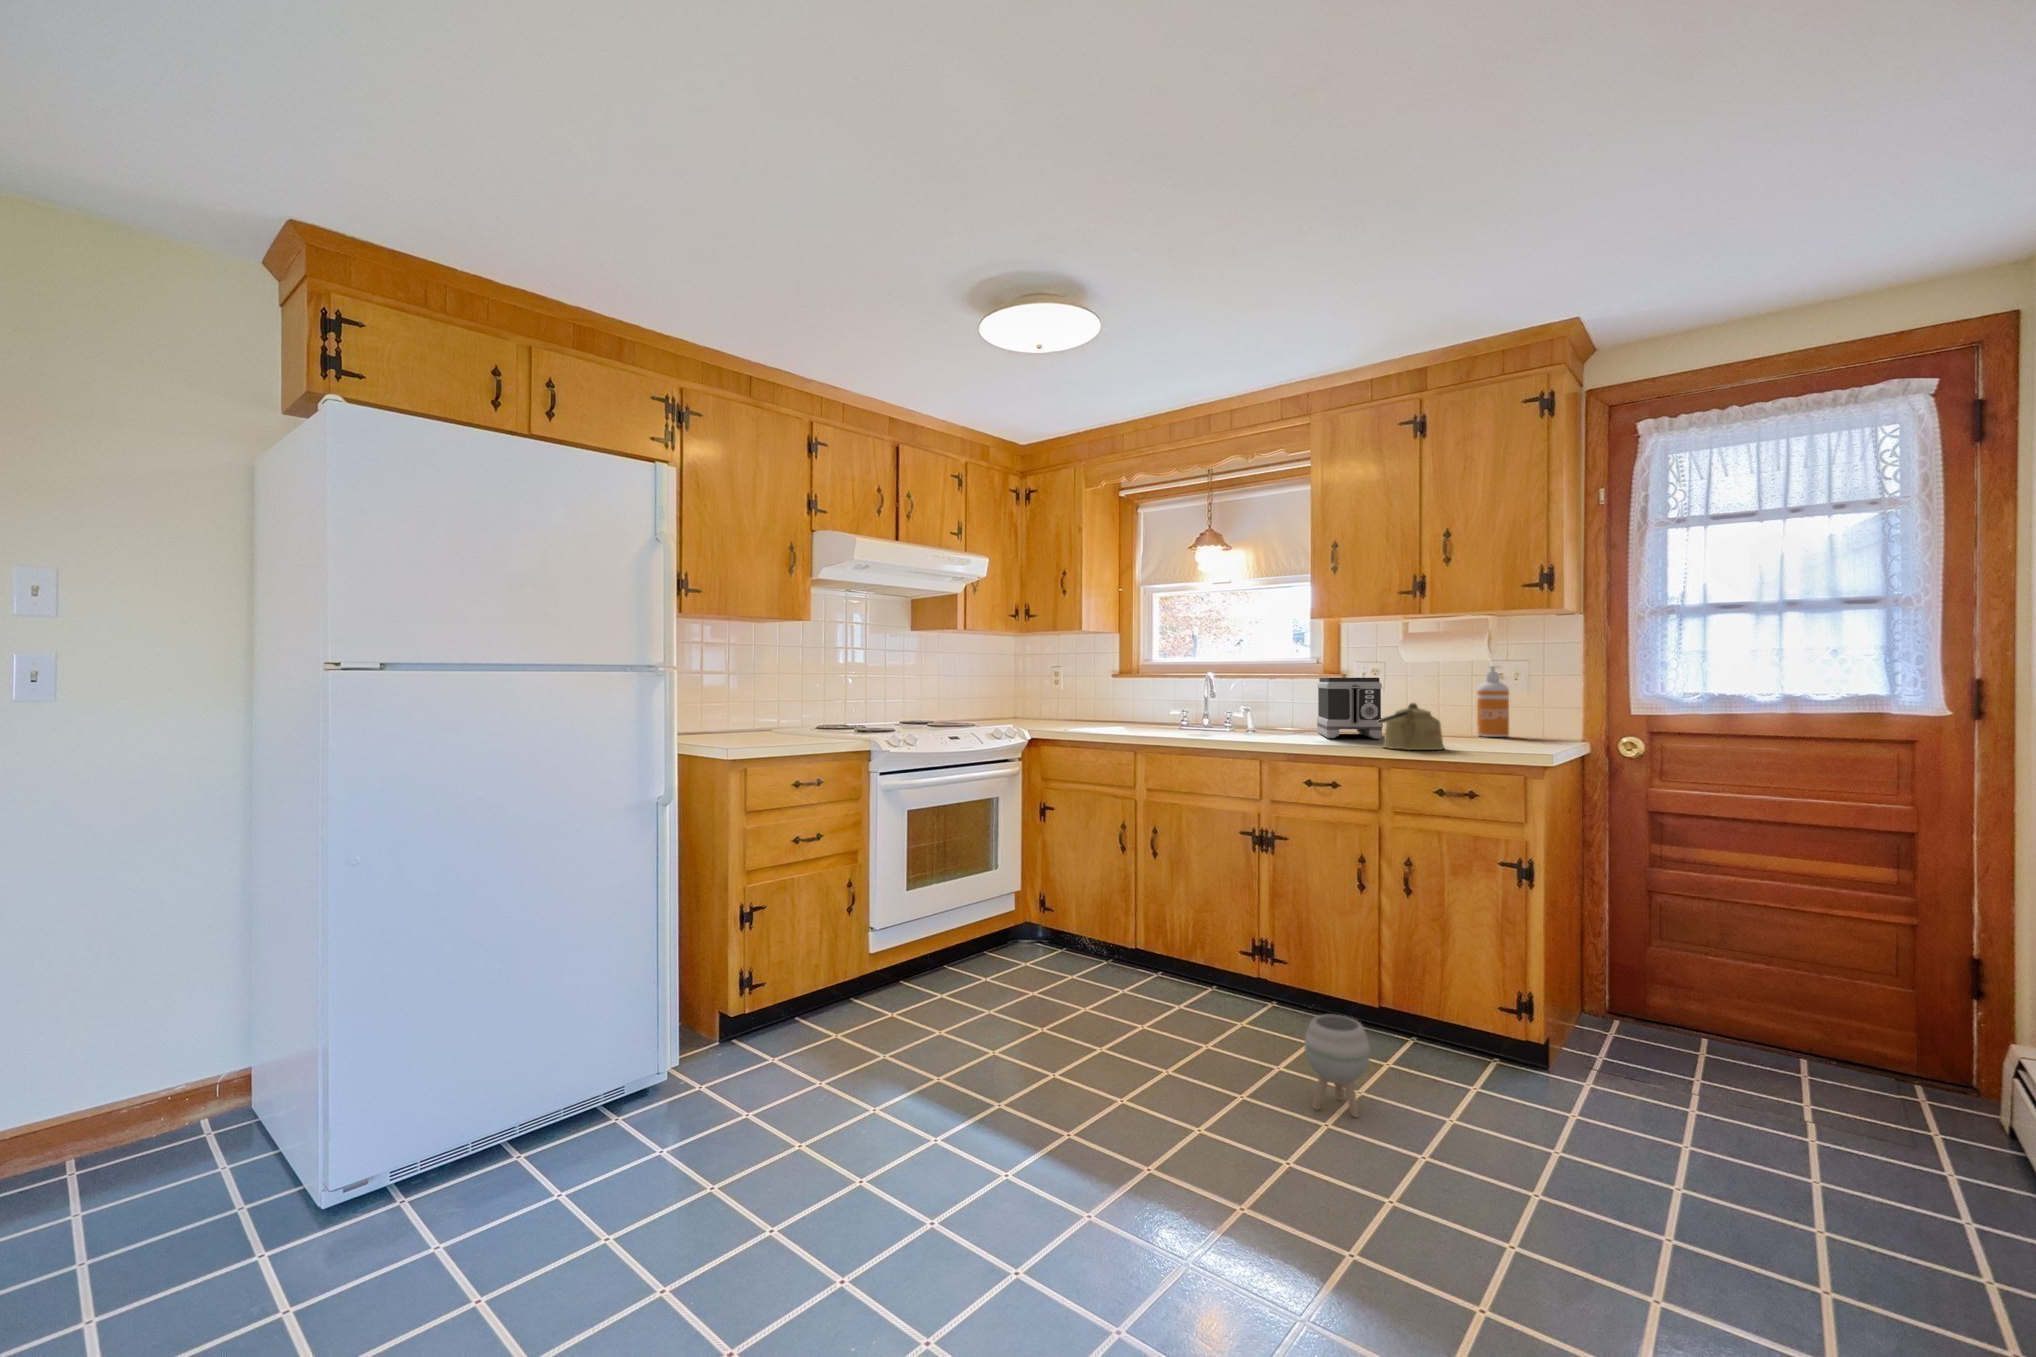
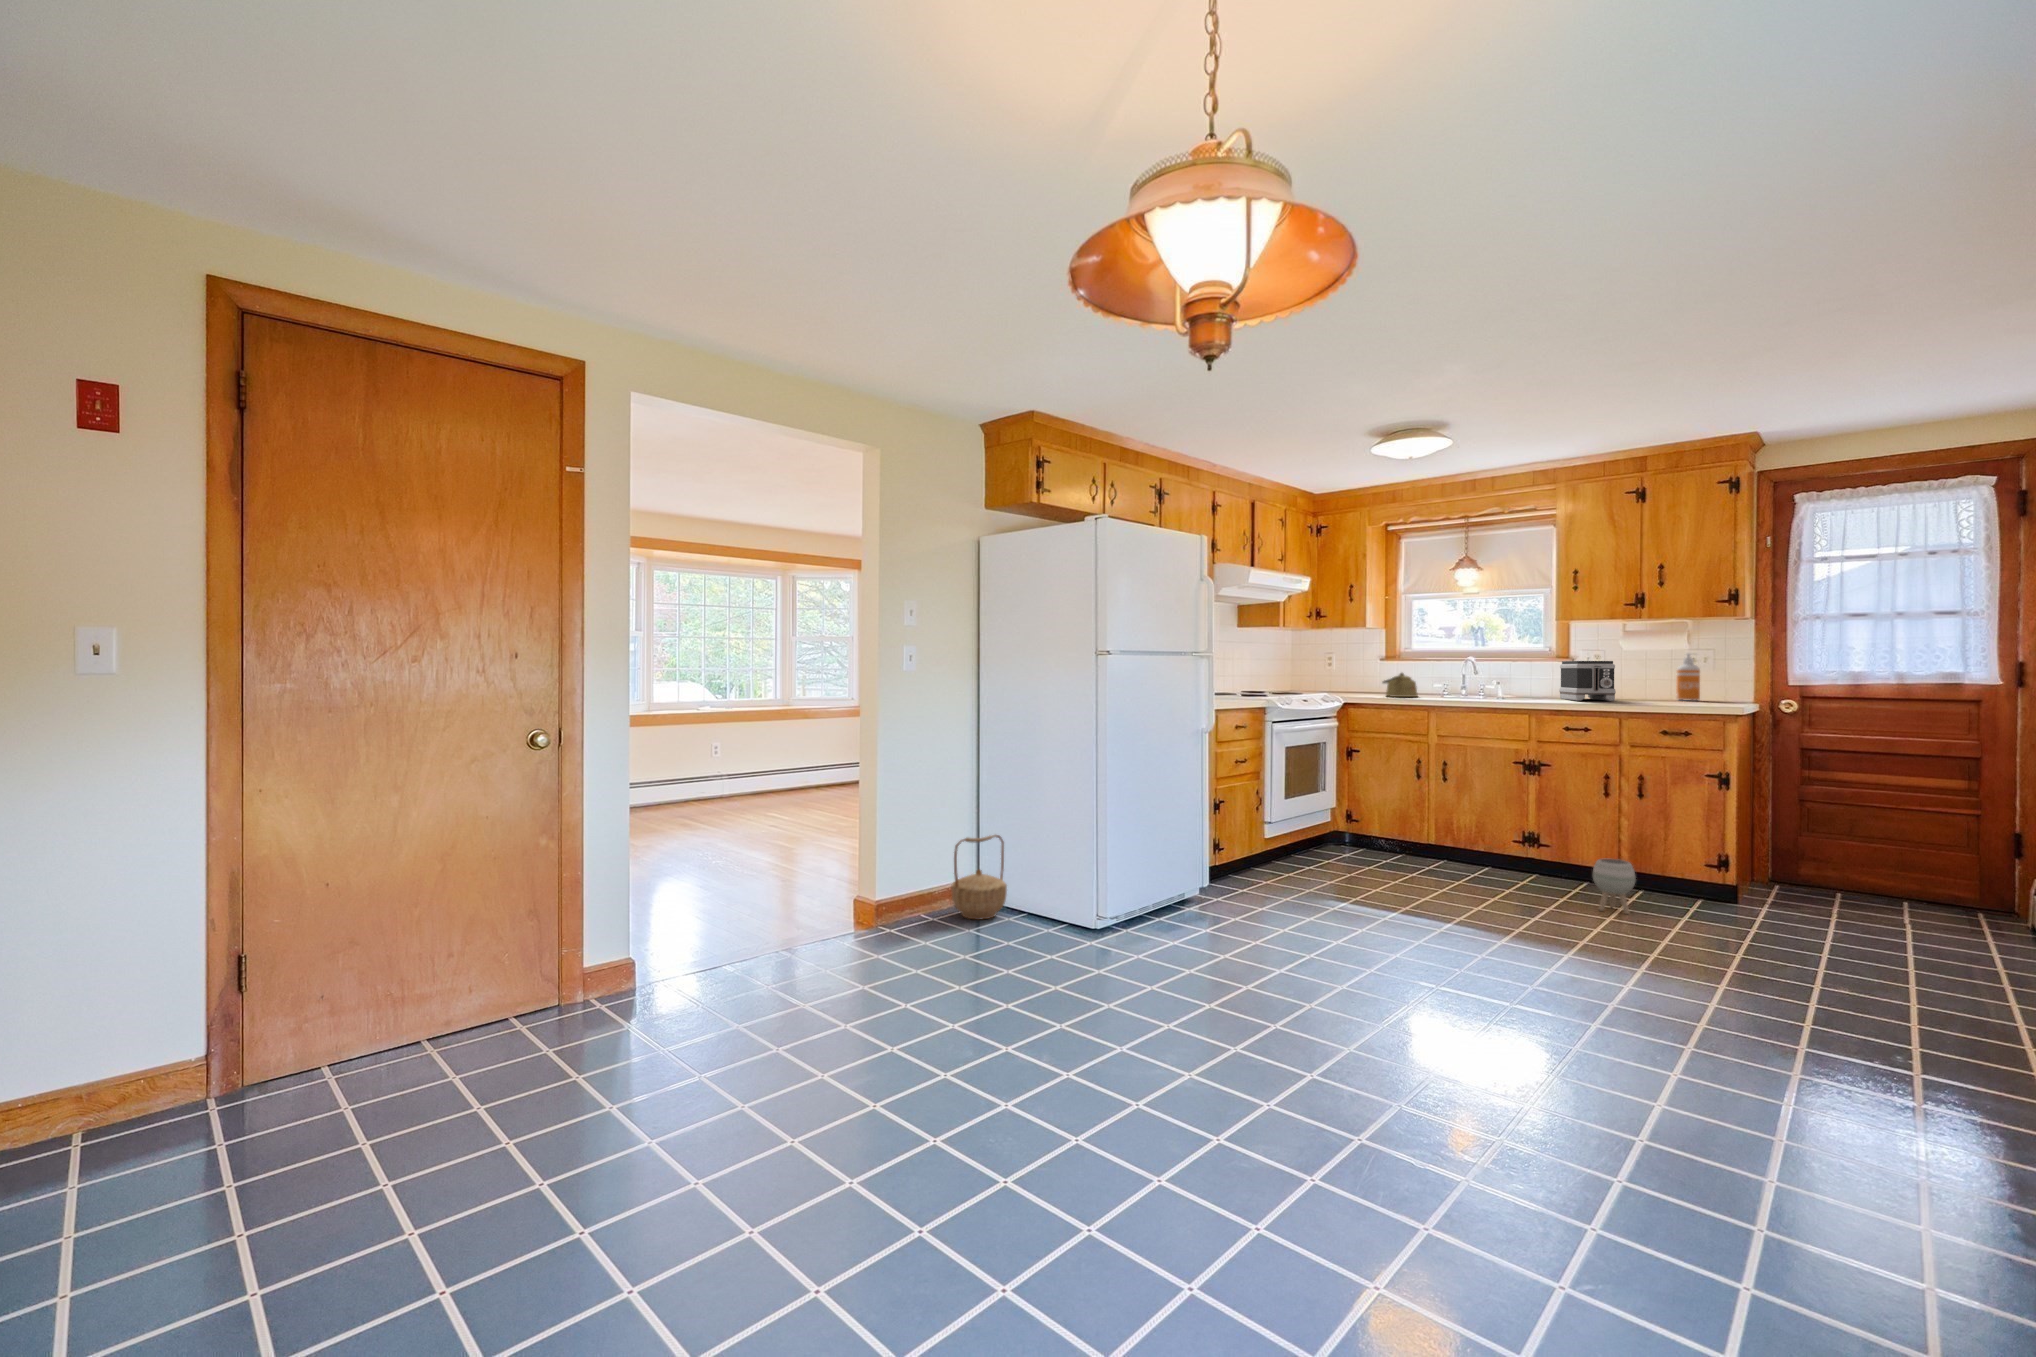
kettle: present [1377,703,1444,750] -> present [1383,673,1418,697]
basket: none [70,1006,243,1183] -> present [952,835,1007,920]

